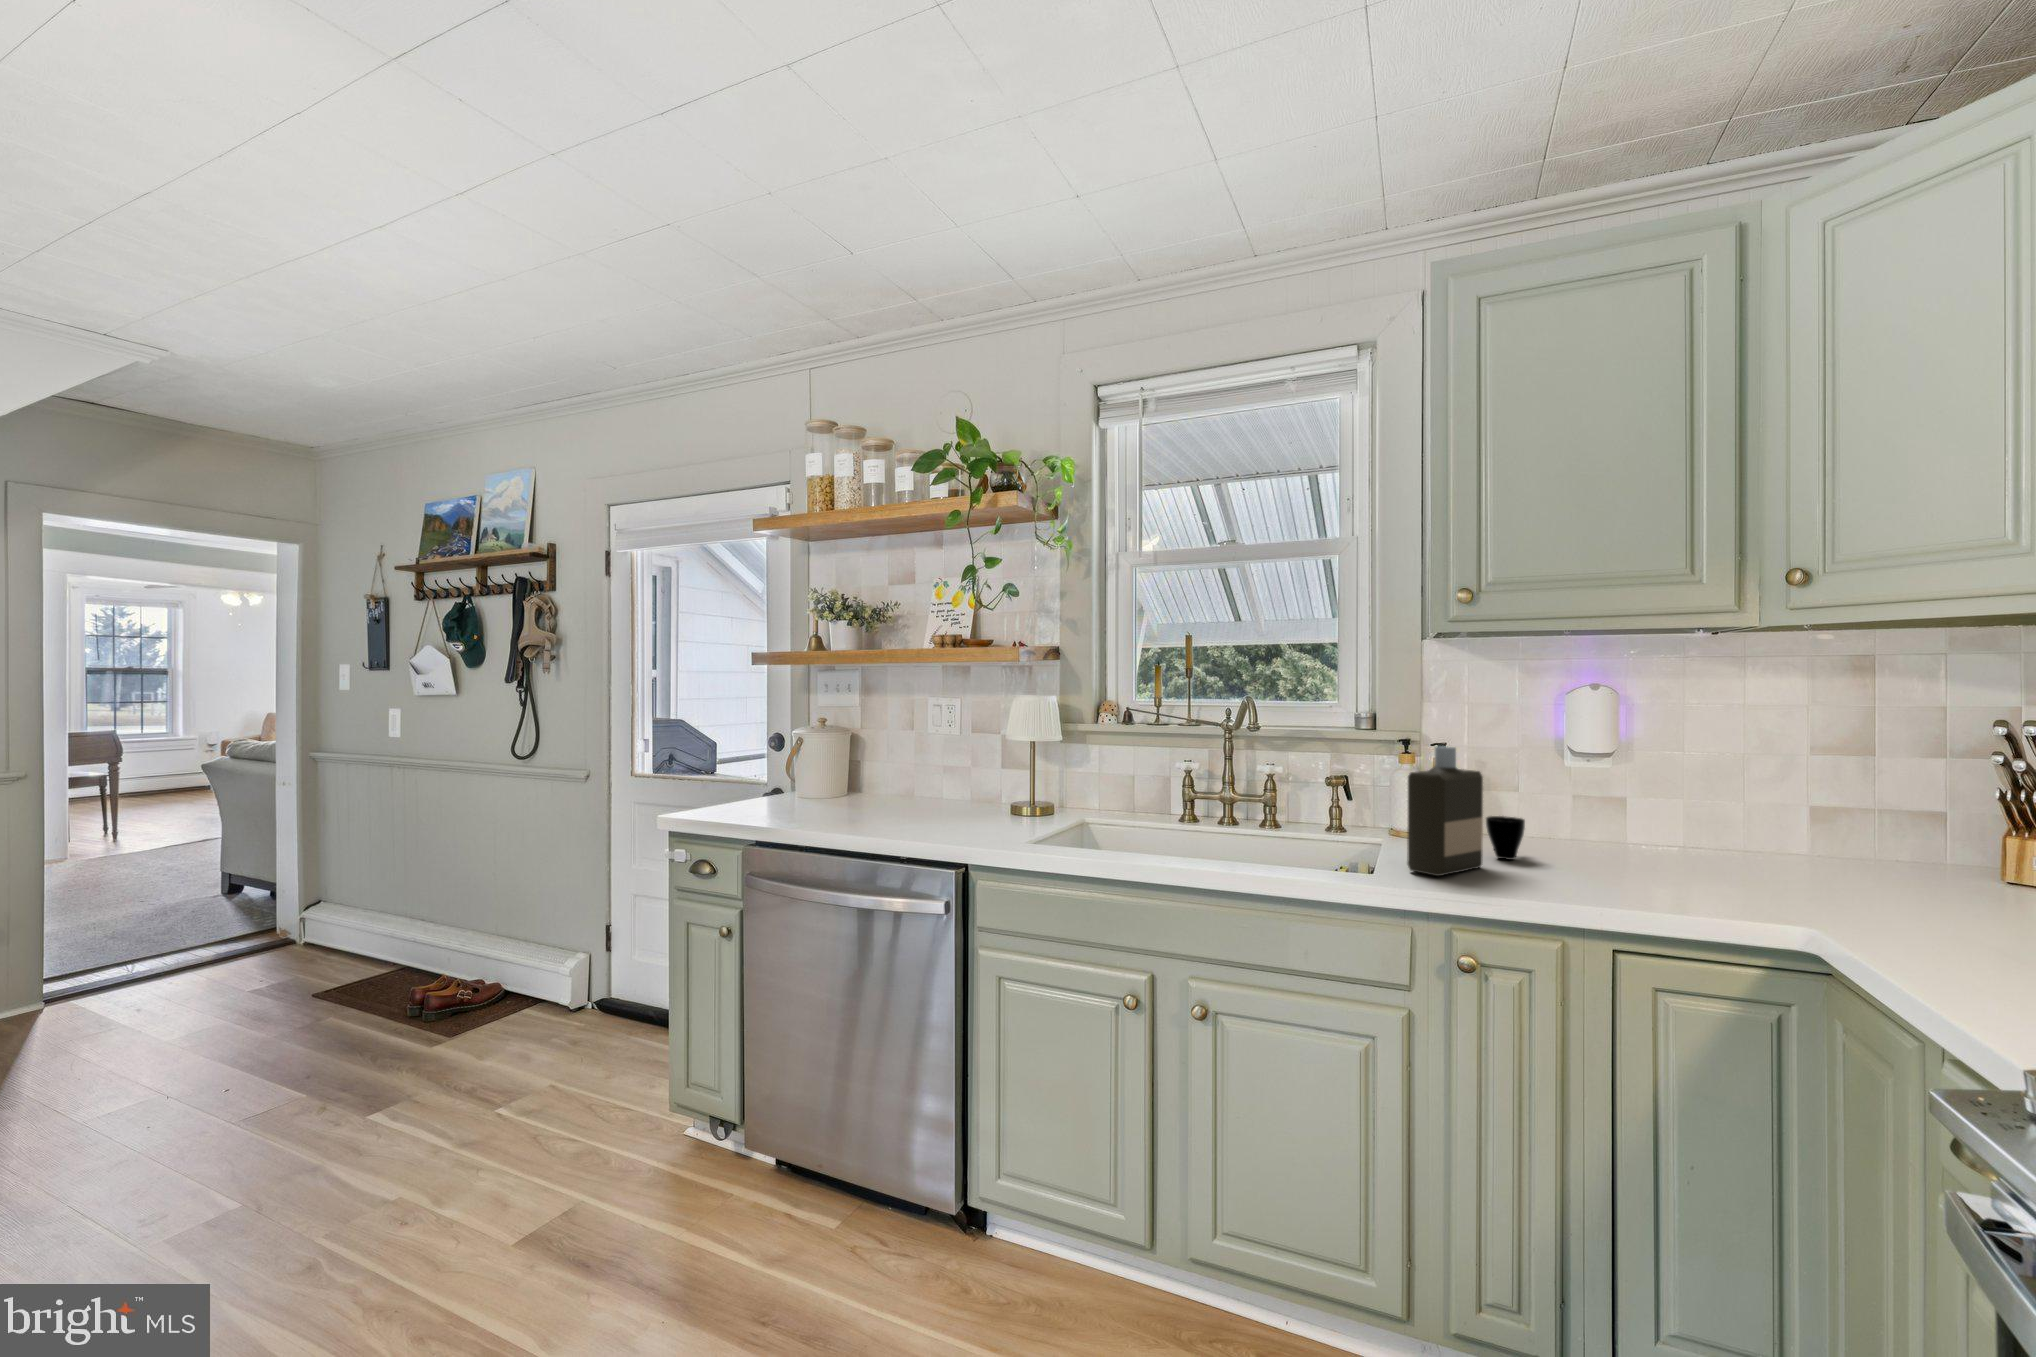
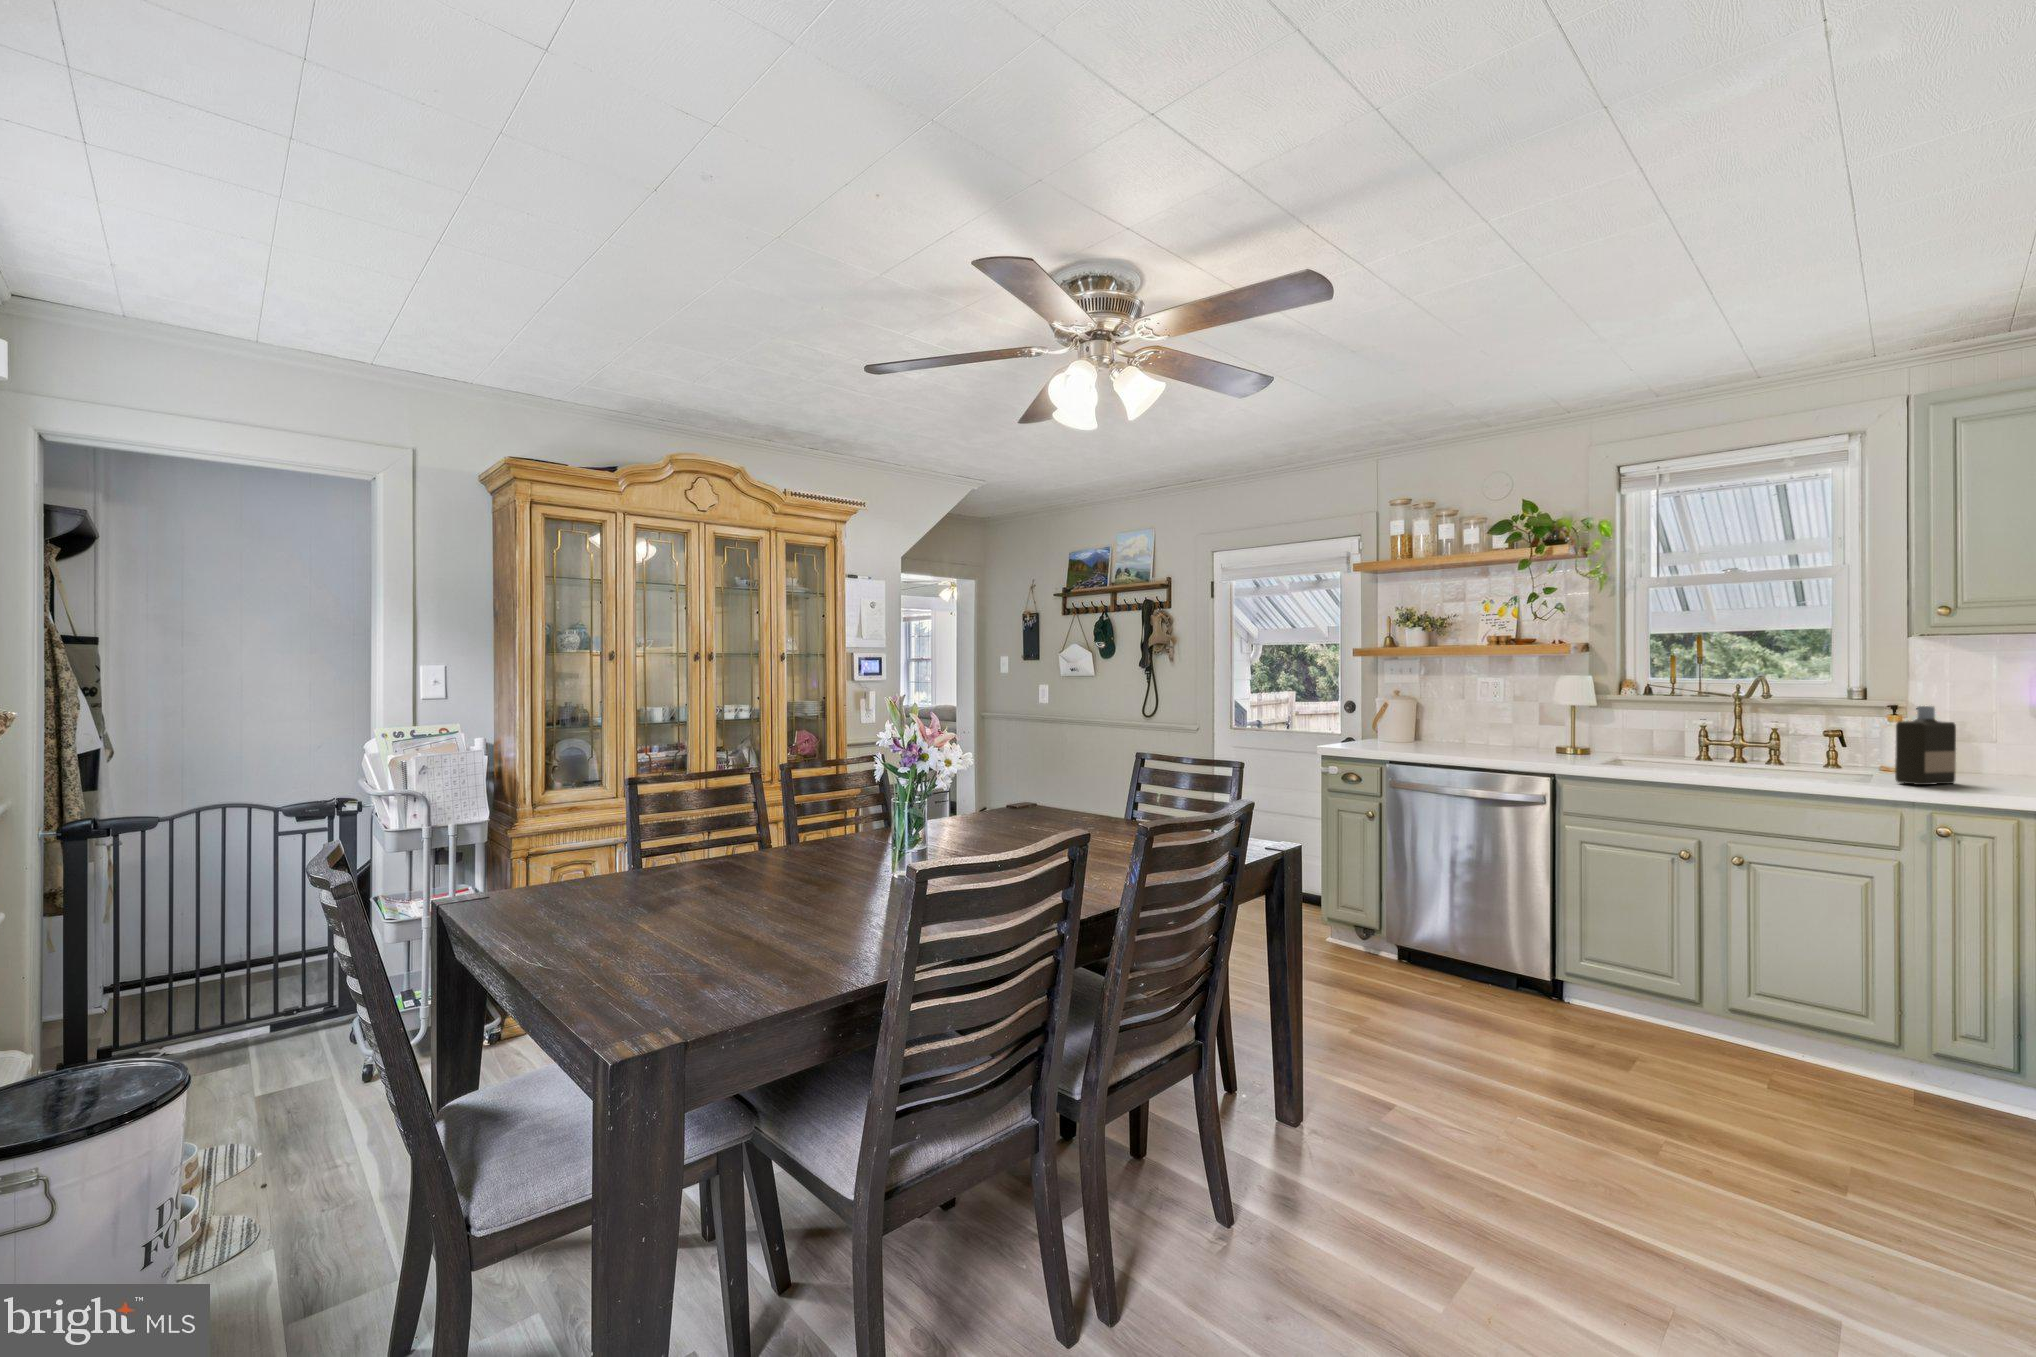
cup: present [1486,816,1525,860] -> none [1959,754,1992,781]

